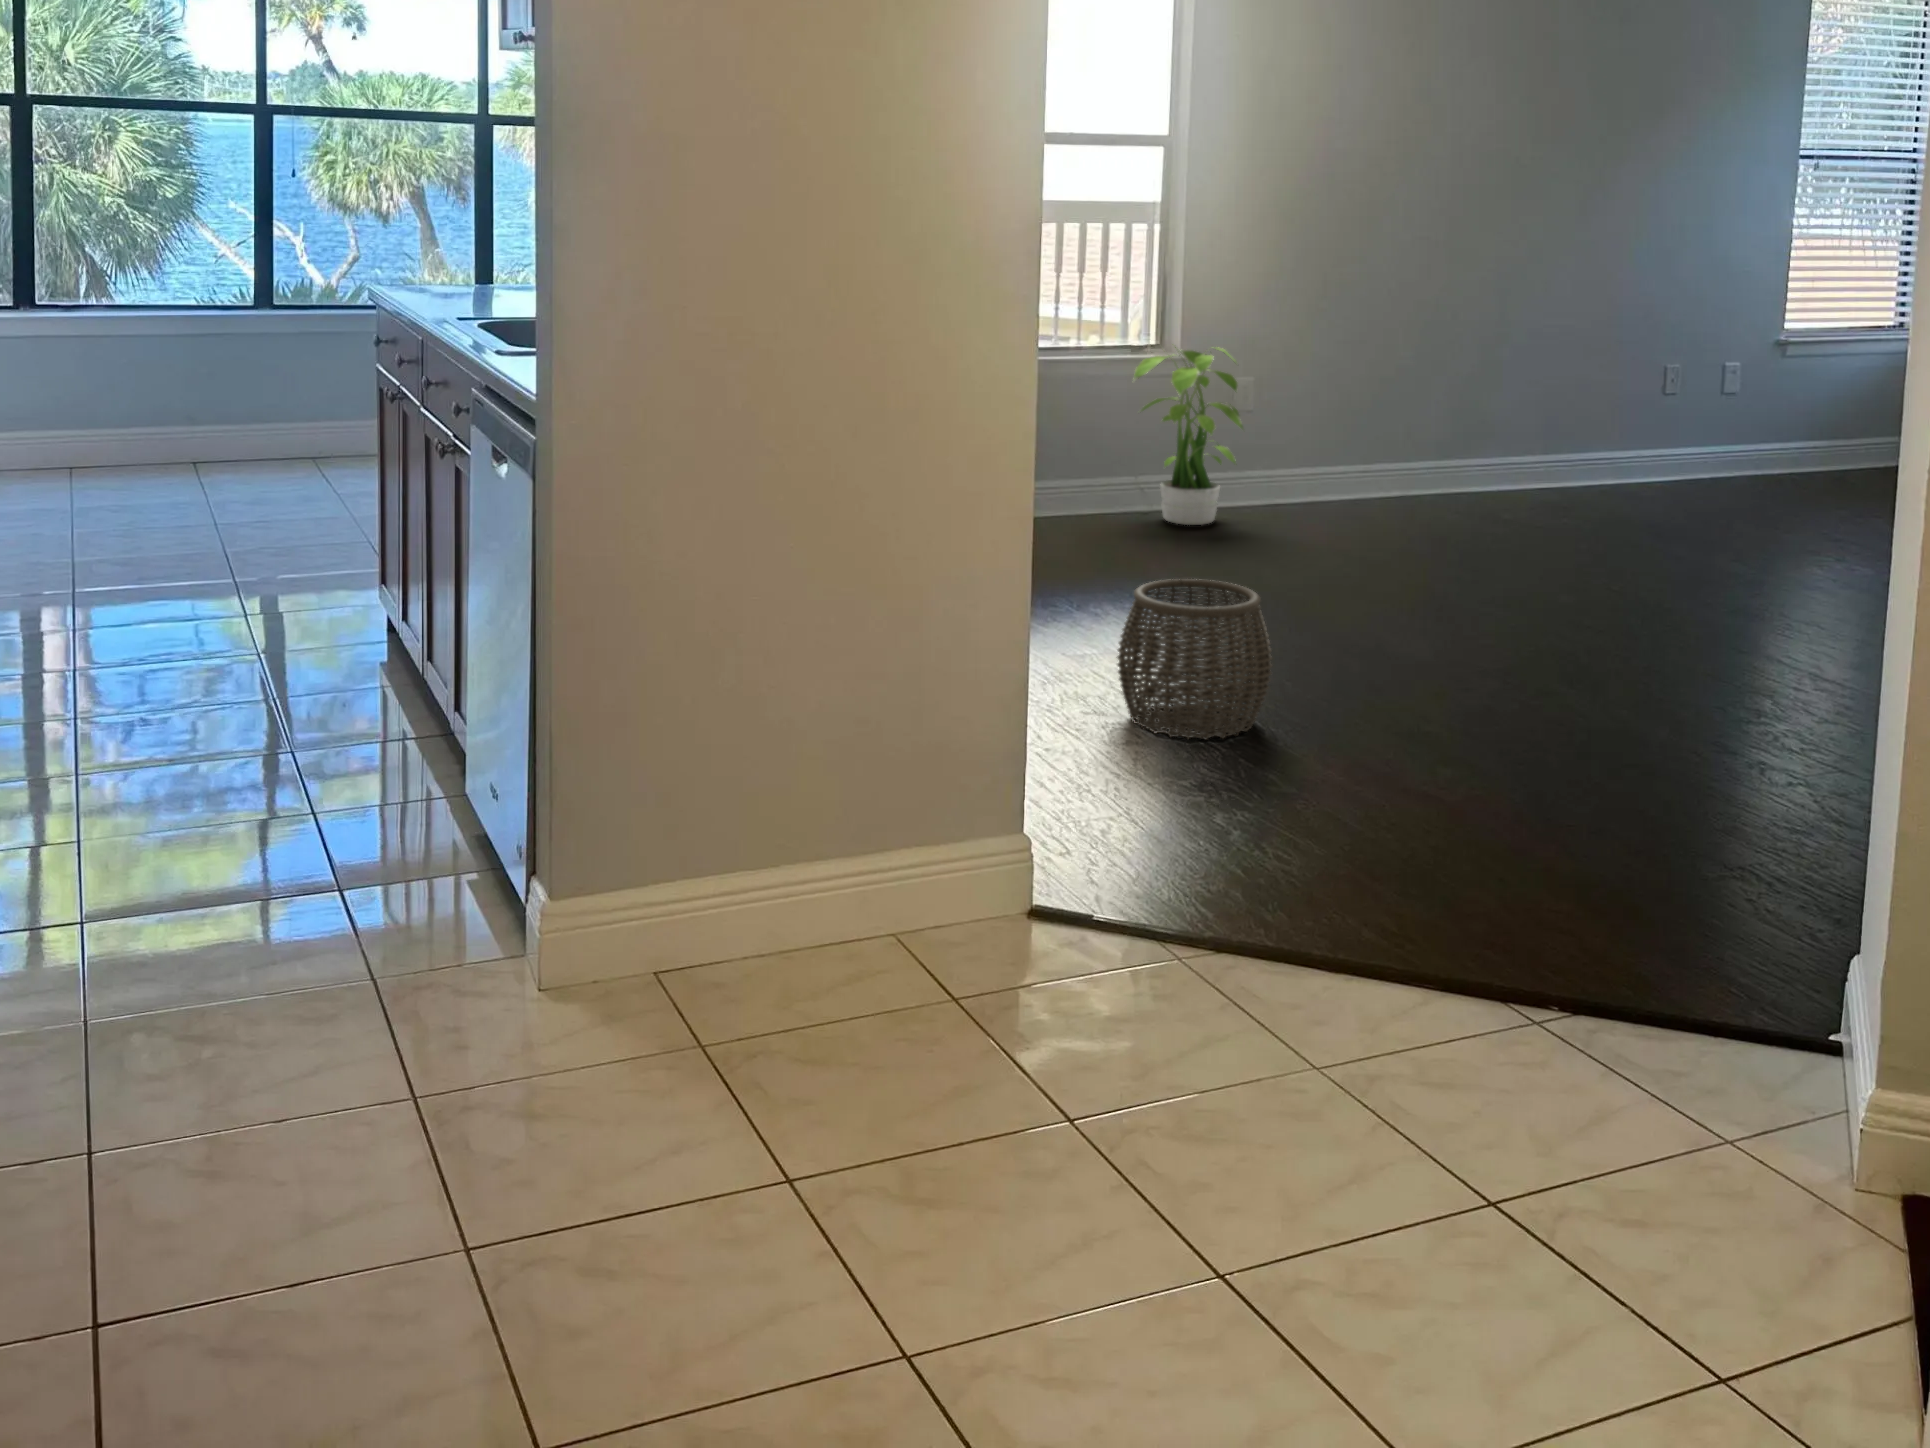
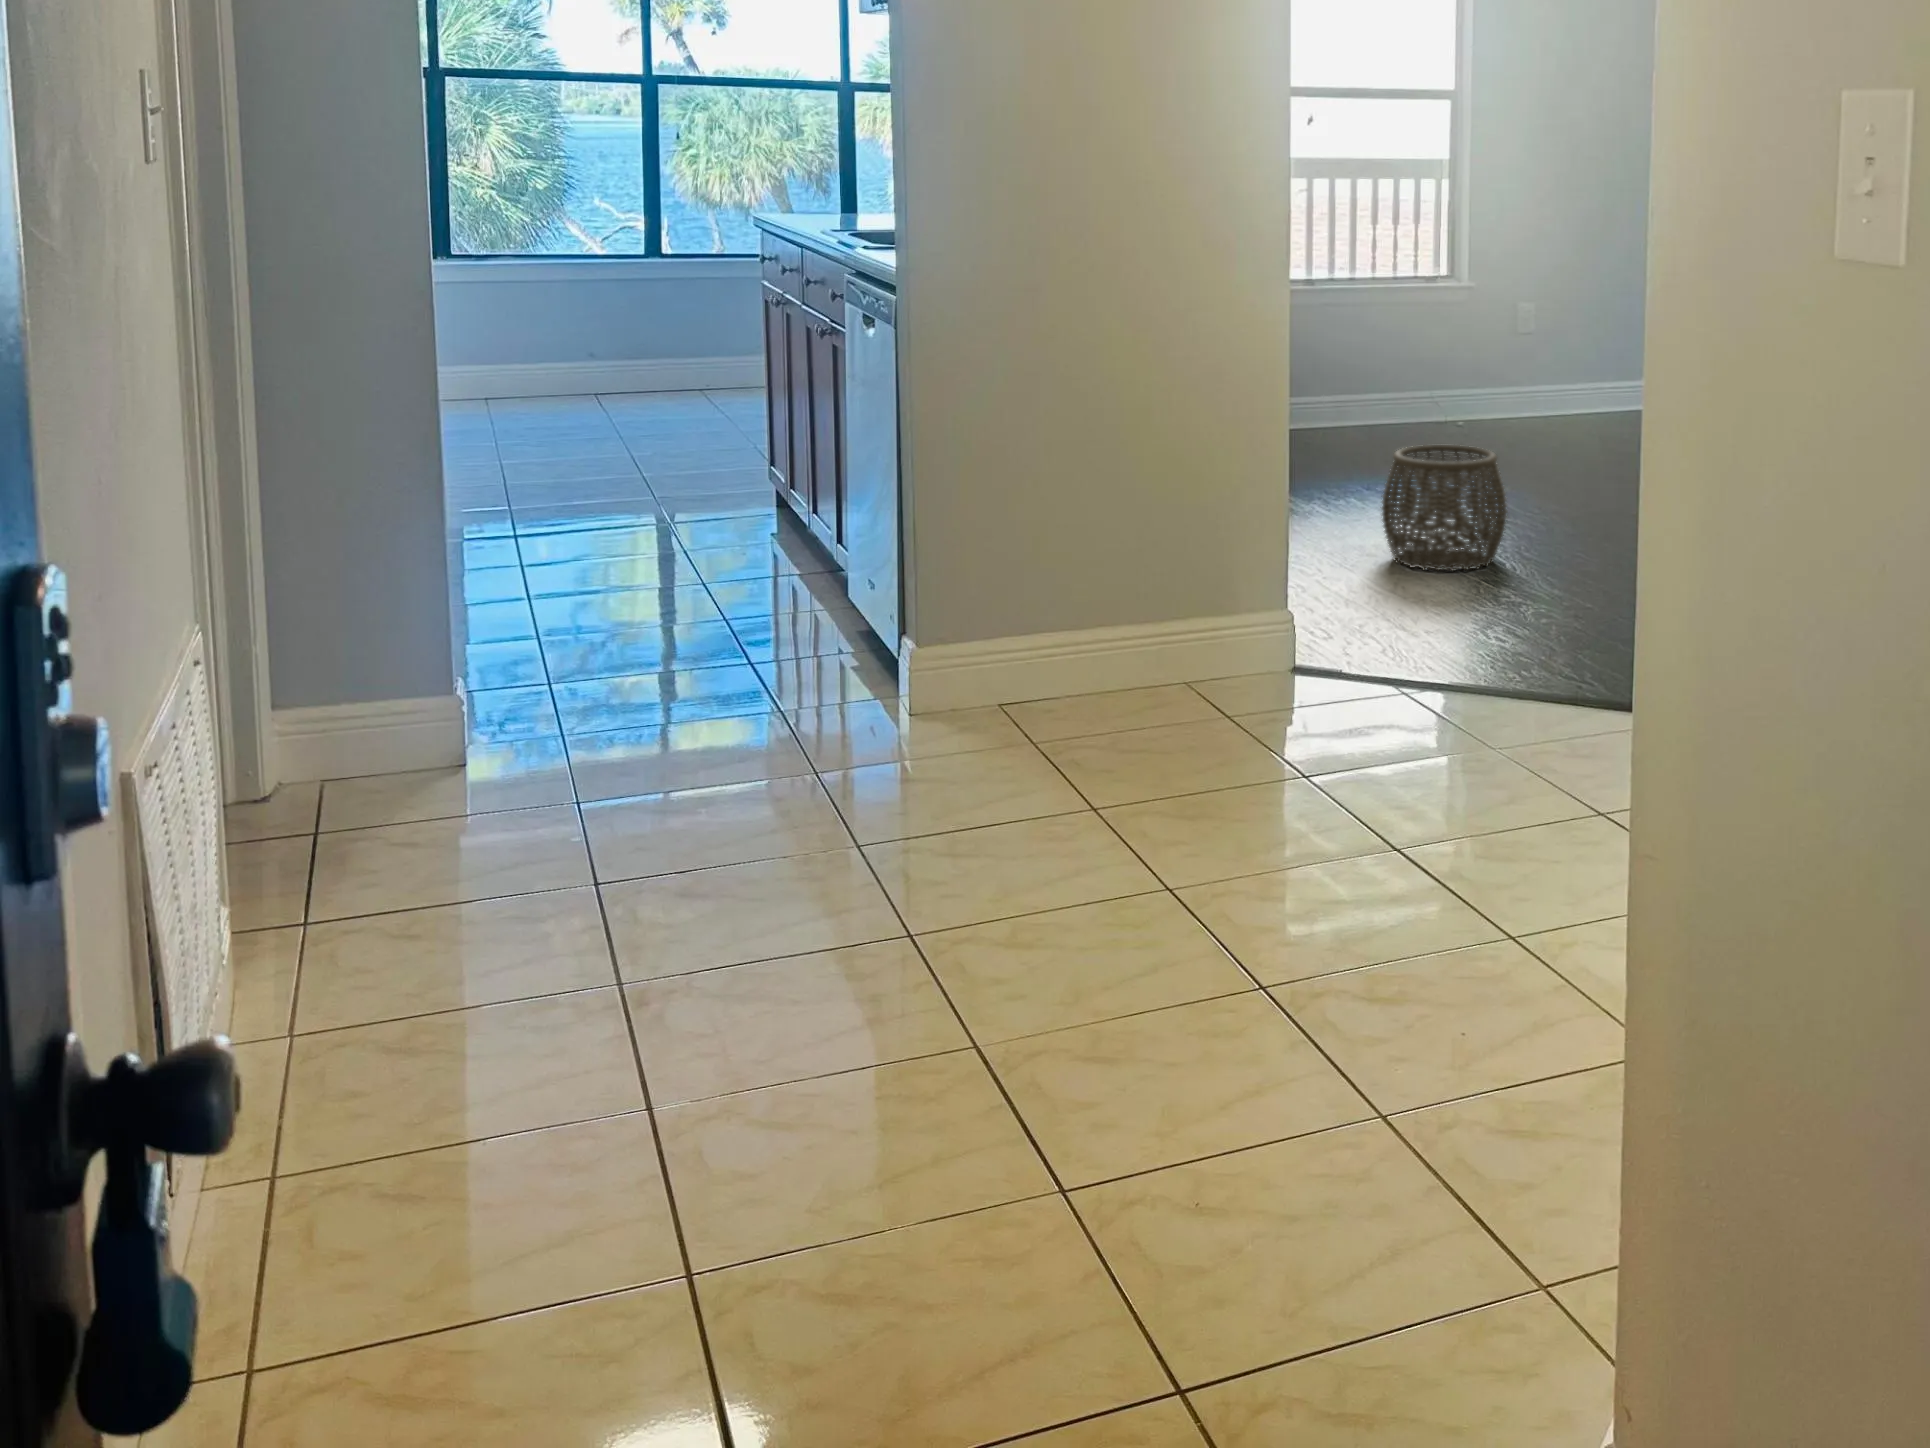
potted plant: present [1134,347,1244,525] -> none [1418,269,1516,426]

